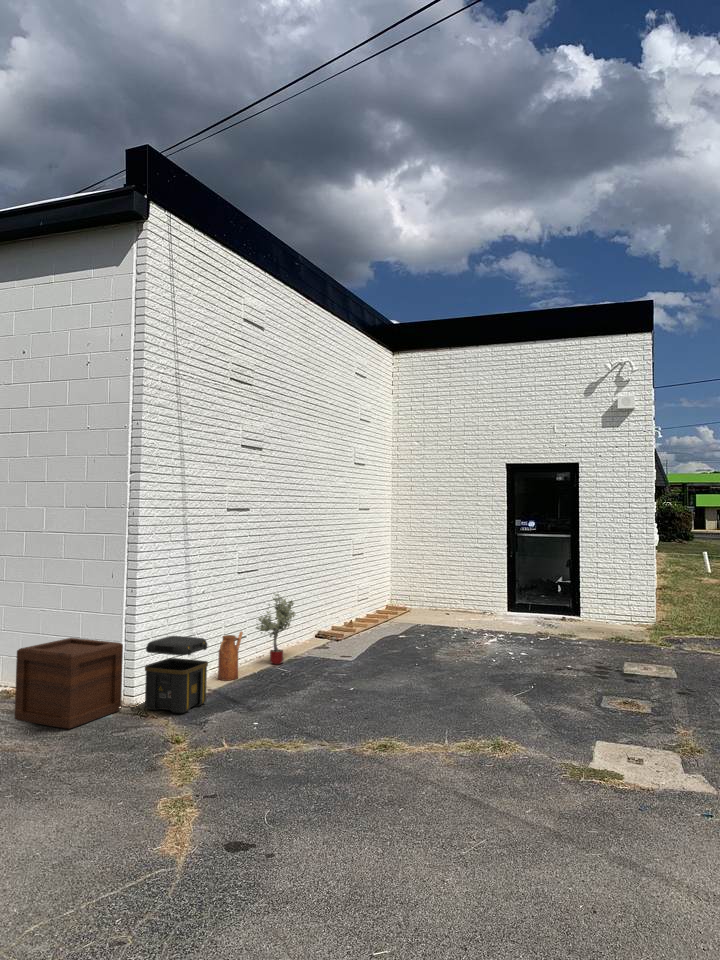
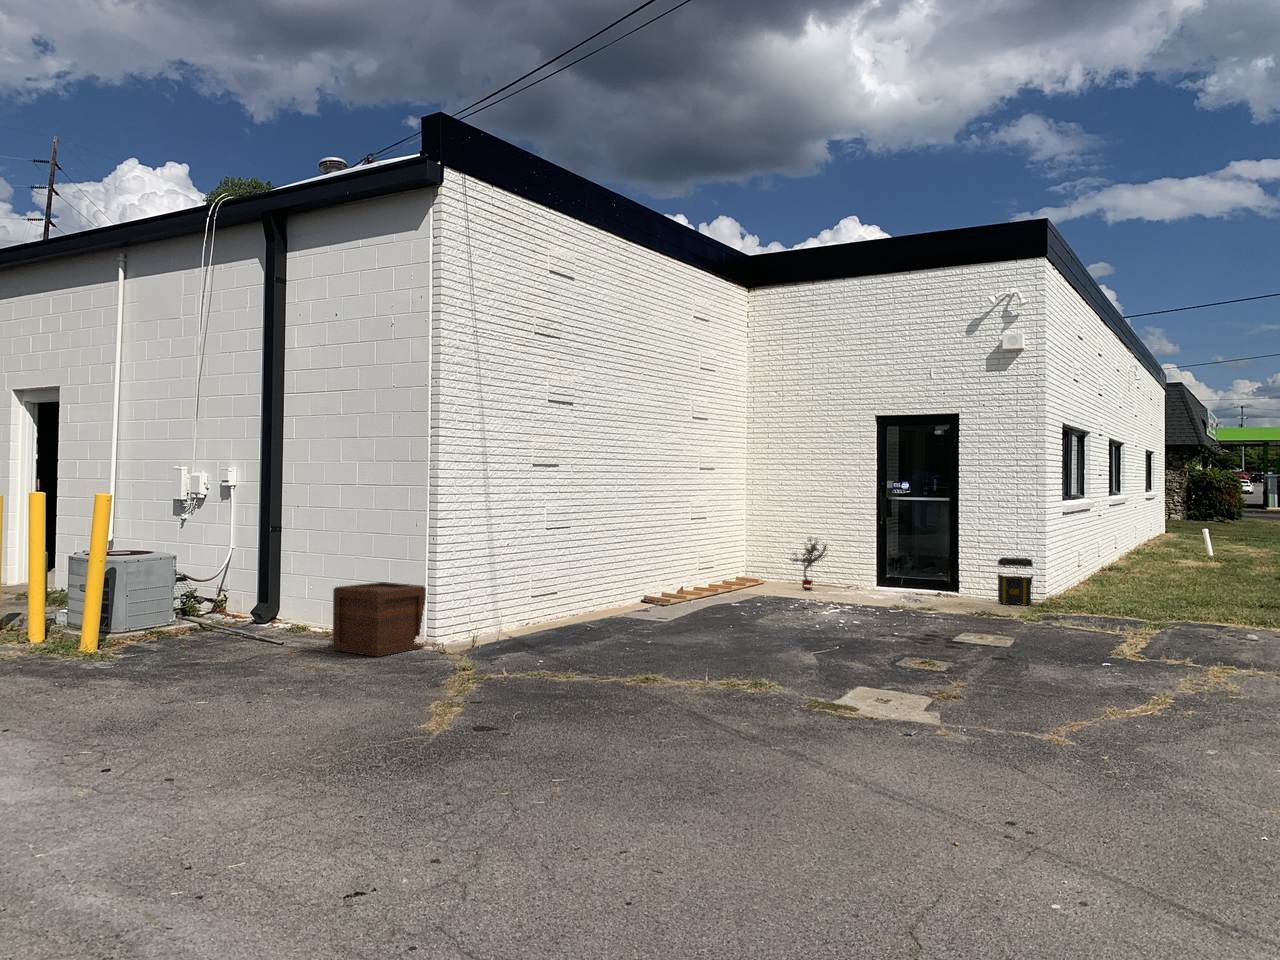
potted tree: present [256,594,295,665] -> present [790,537,827,590]
watering can: present [218,632,243,681] -> none [523,587,549,632]
toolbox: present [145,636,208,713] -> present [997,557,1033,606]

